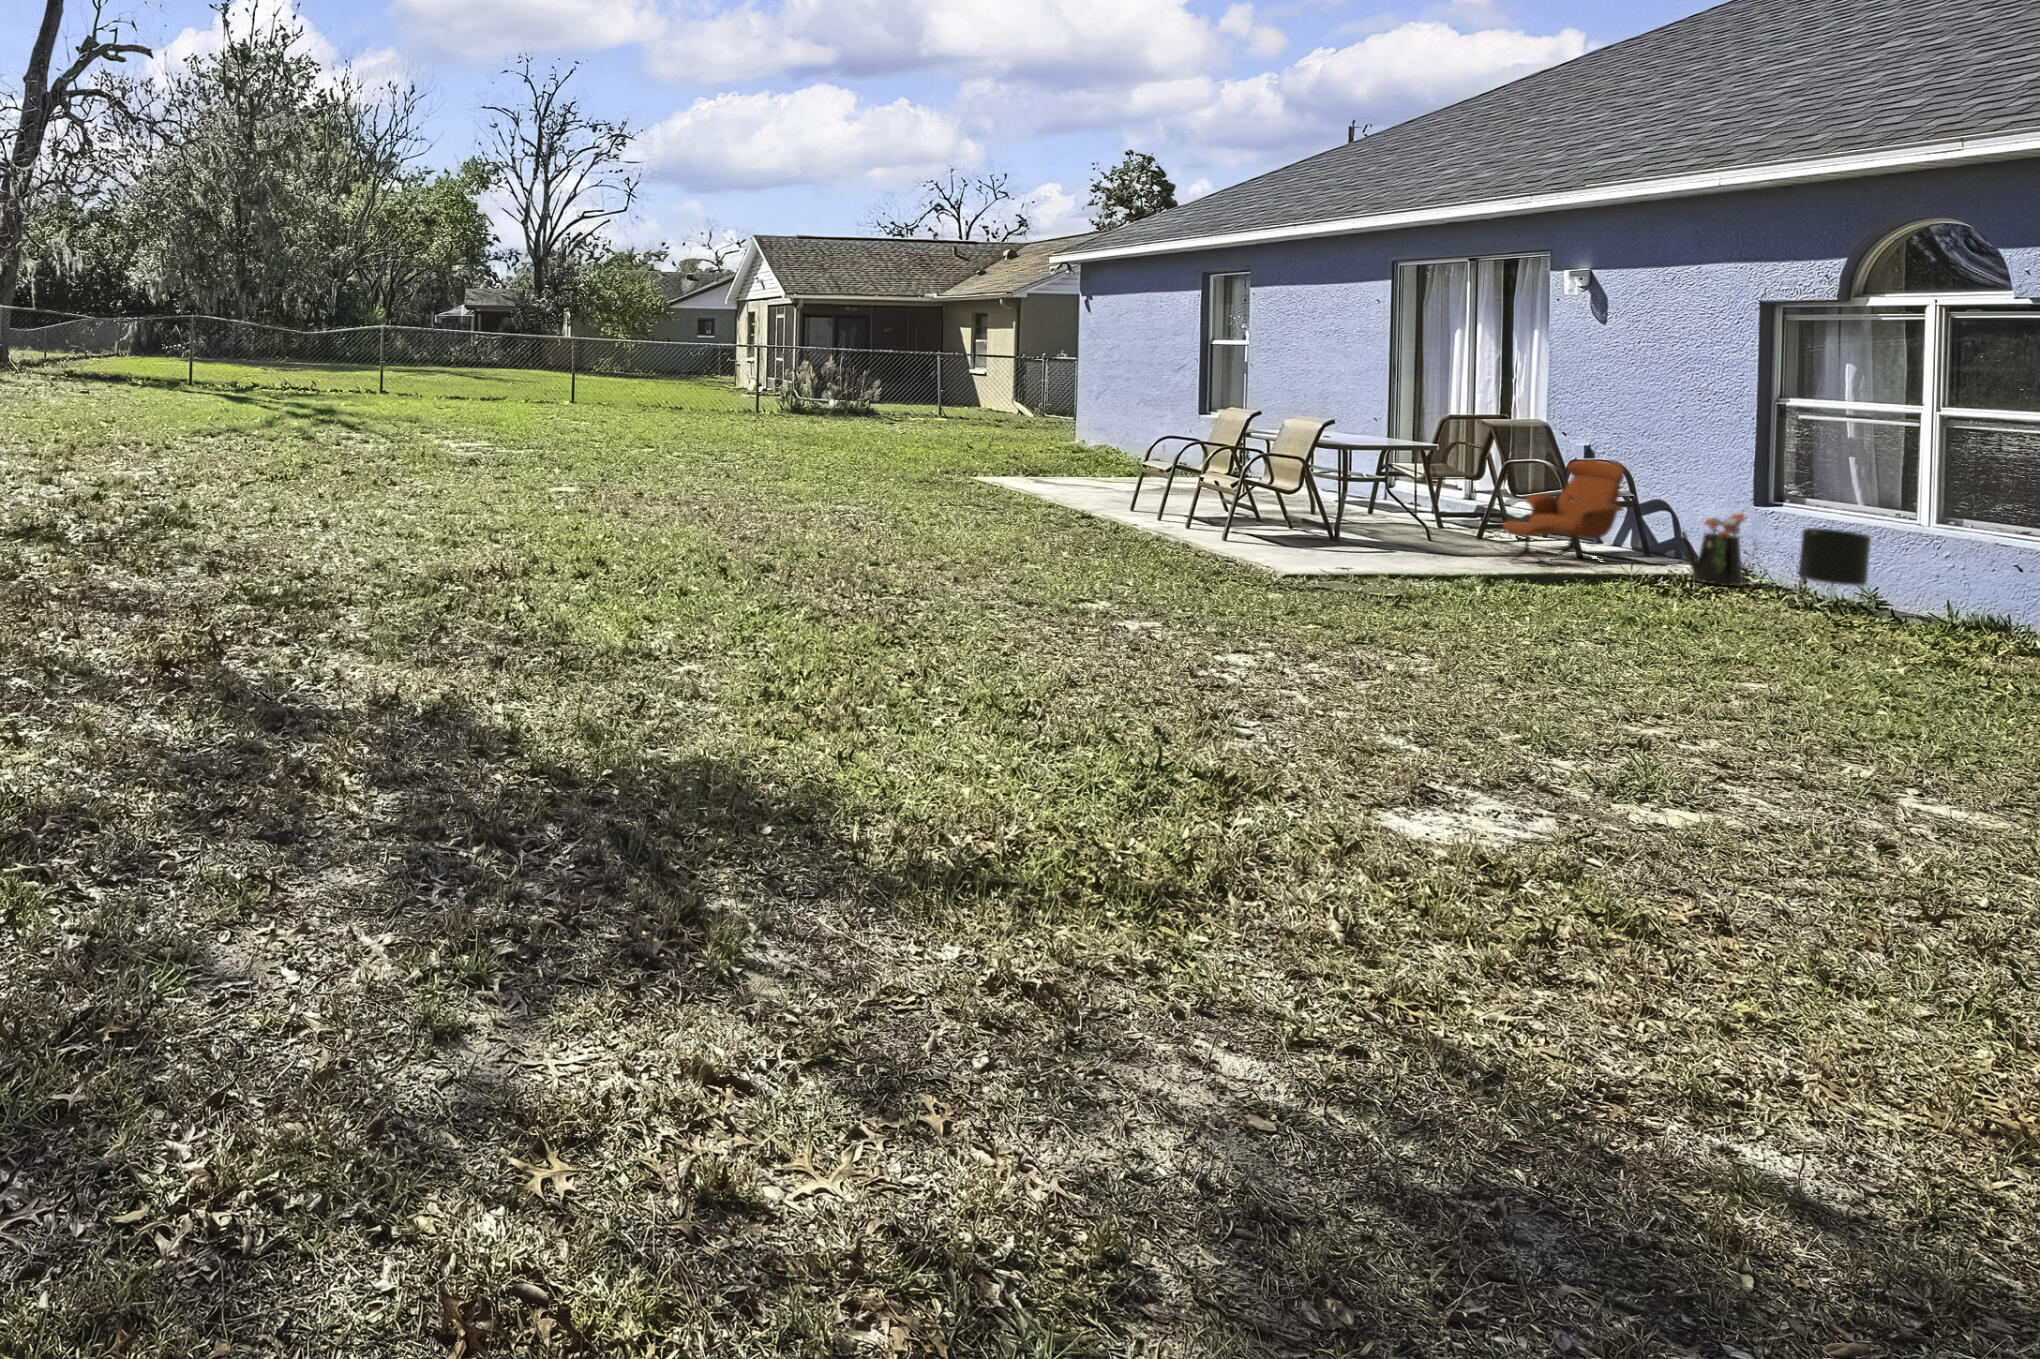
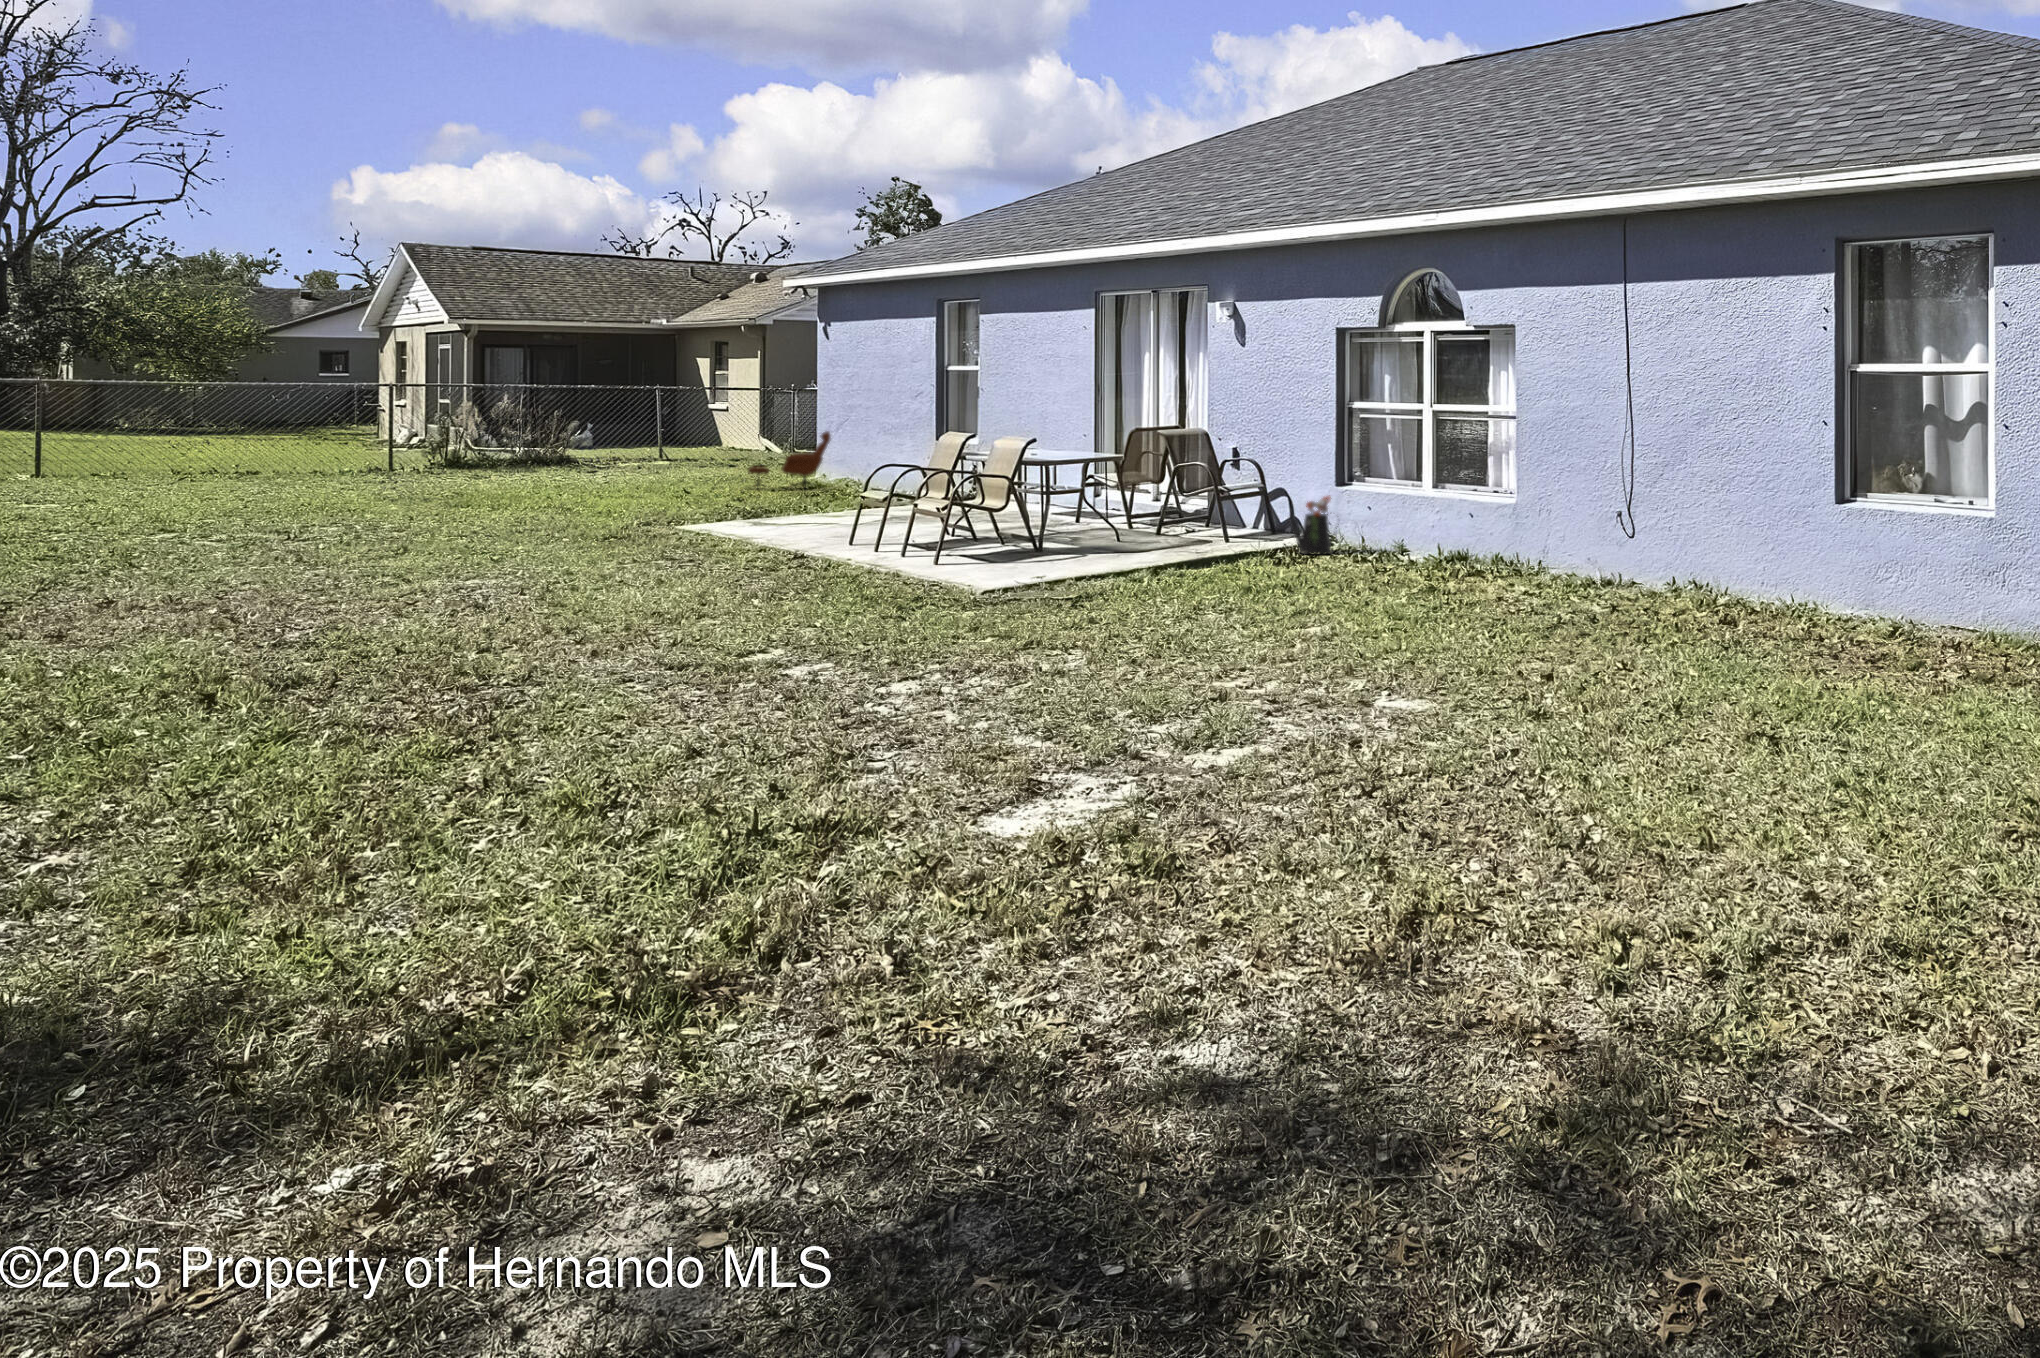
lounge chair: present [1503,460,1625,564] -> present [748,431,831,489]
planter: present [1798,528,1871,594] -> none [1359,502,1400,564]

